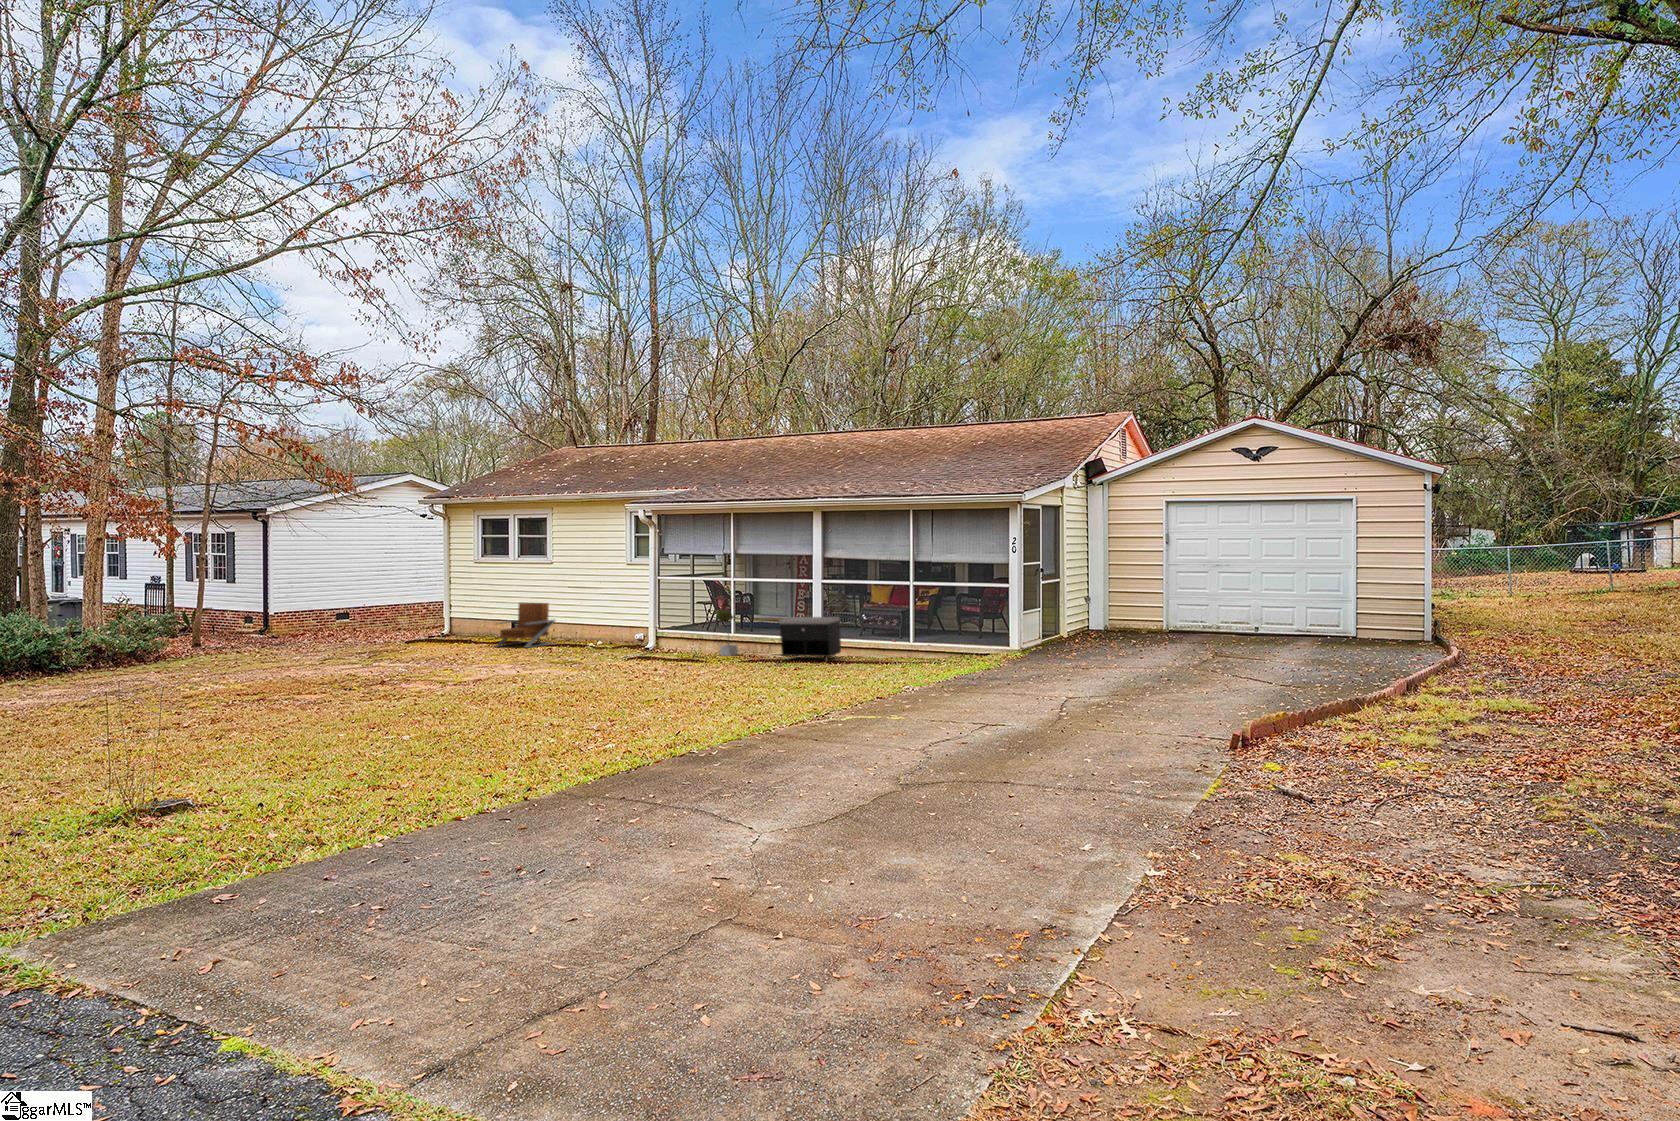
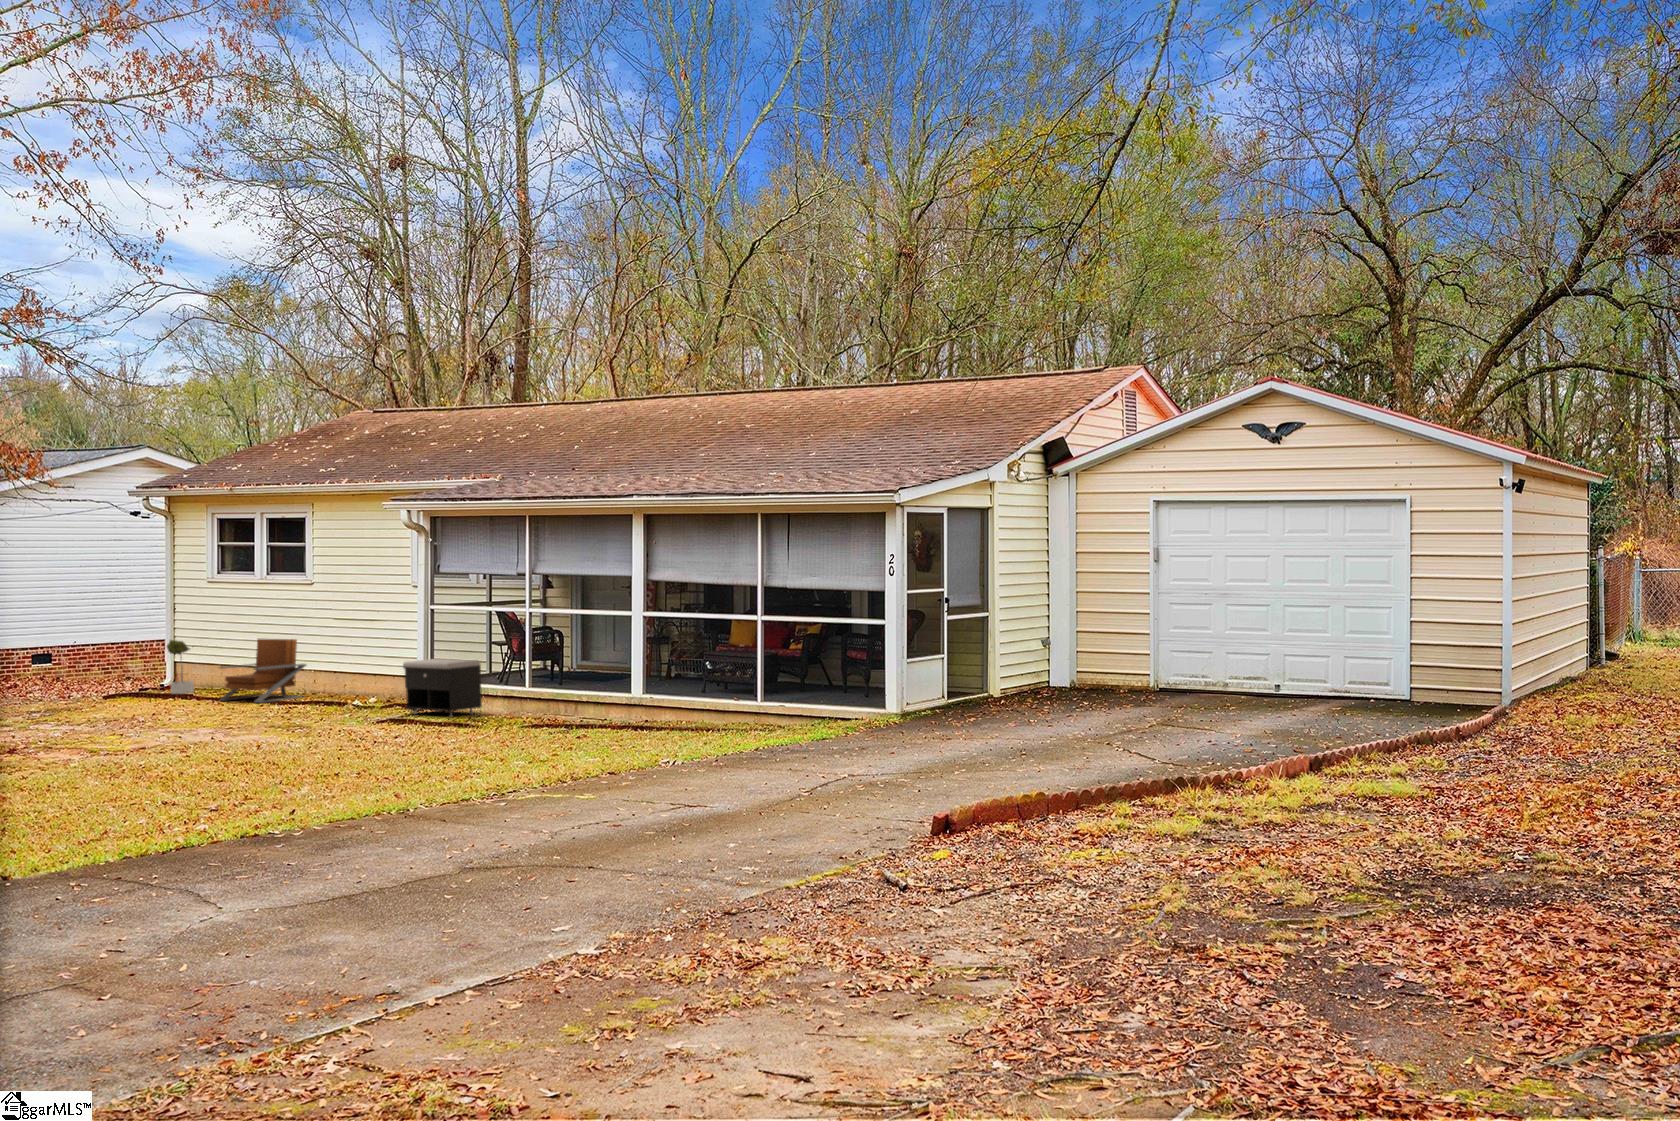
potted tree: present [716,610,738,656] -> present [167,640,194,694]
storage bench: present [779,617,841,660] -> present [403,659,482,716]

